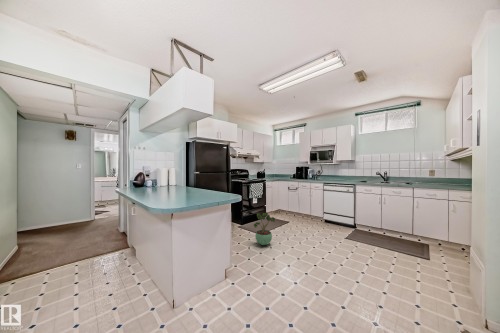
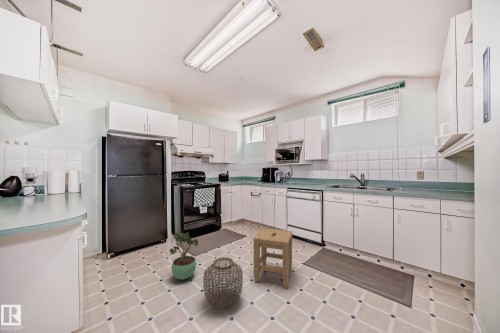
stool: none [315,211,342,250] -> present [253,228,292,288]
woven basket: none [288,228,315,260] -> present [204,257,243,309]

